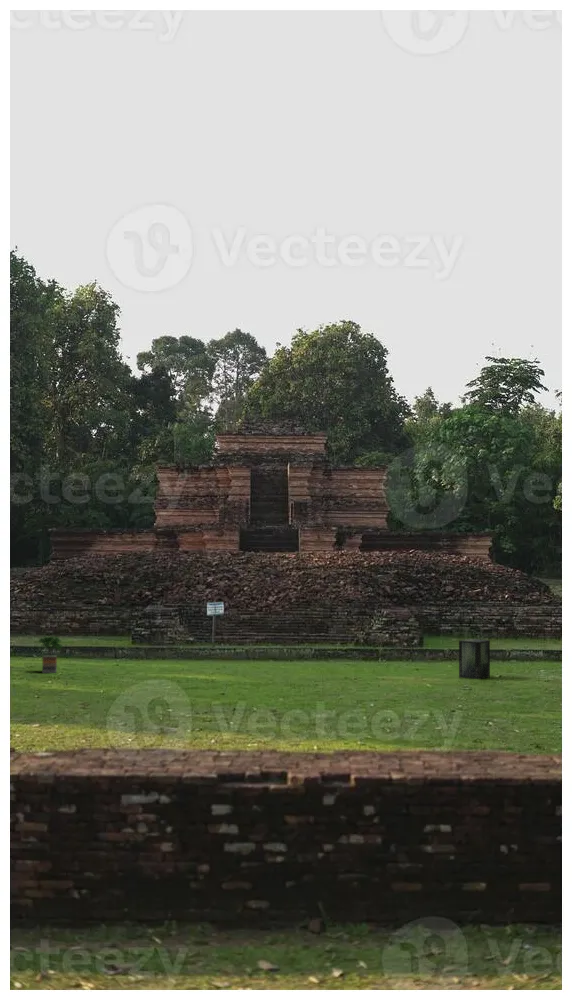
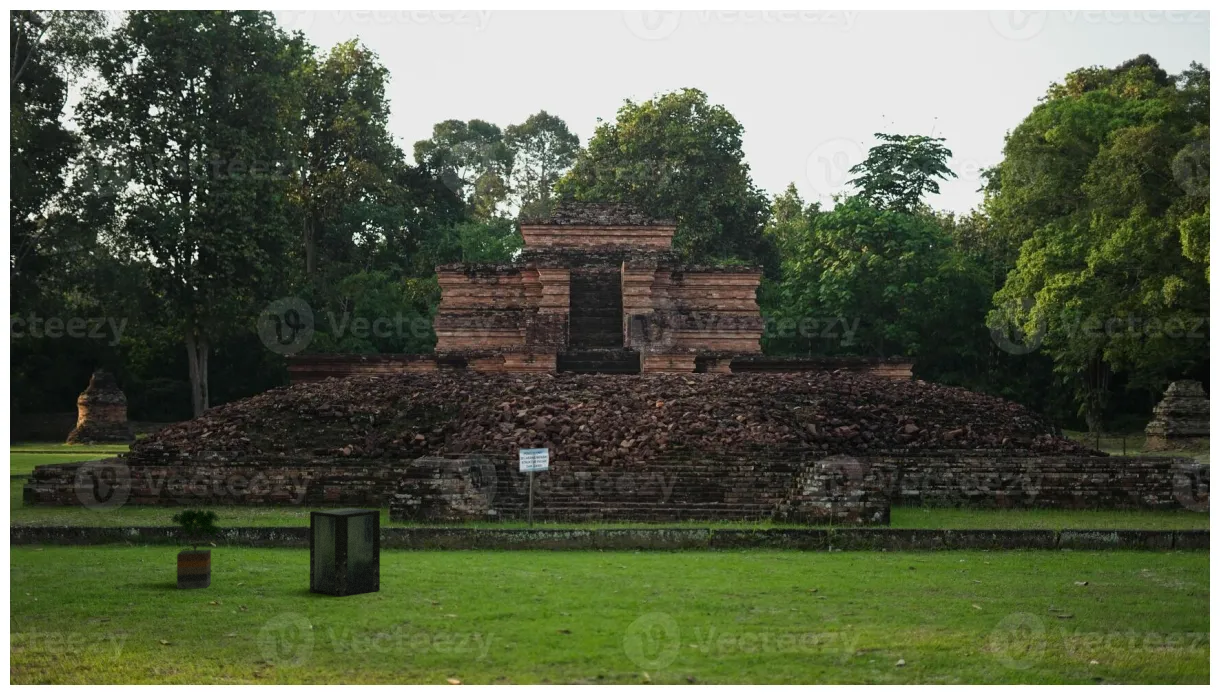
storage box: present [459,639,490,679] -> present [310,507,380,597]

